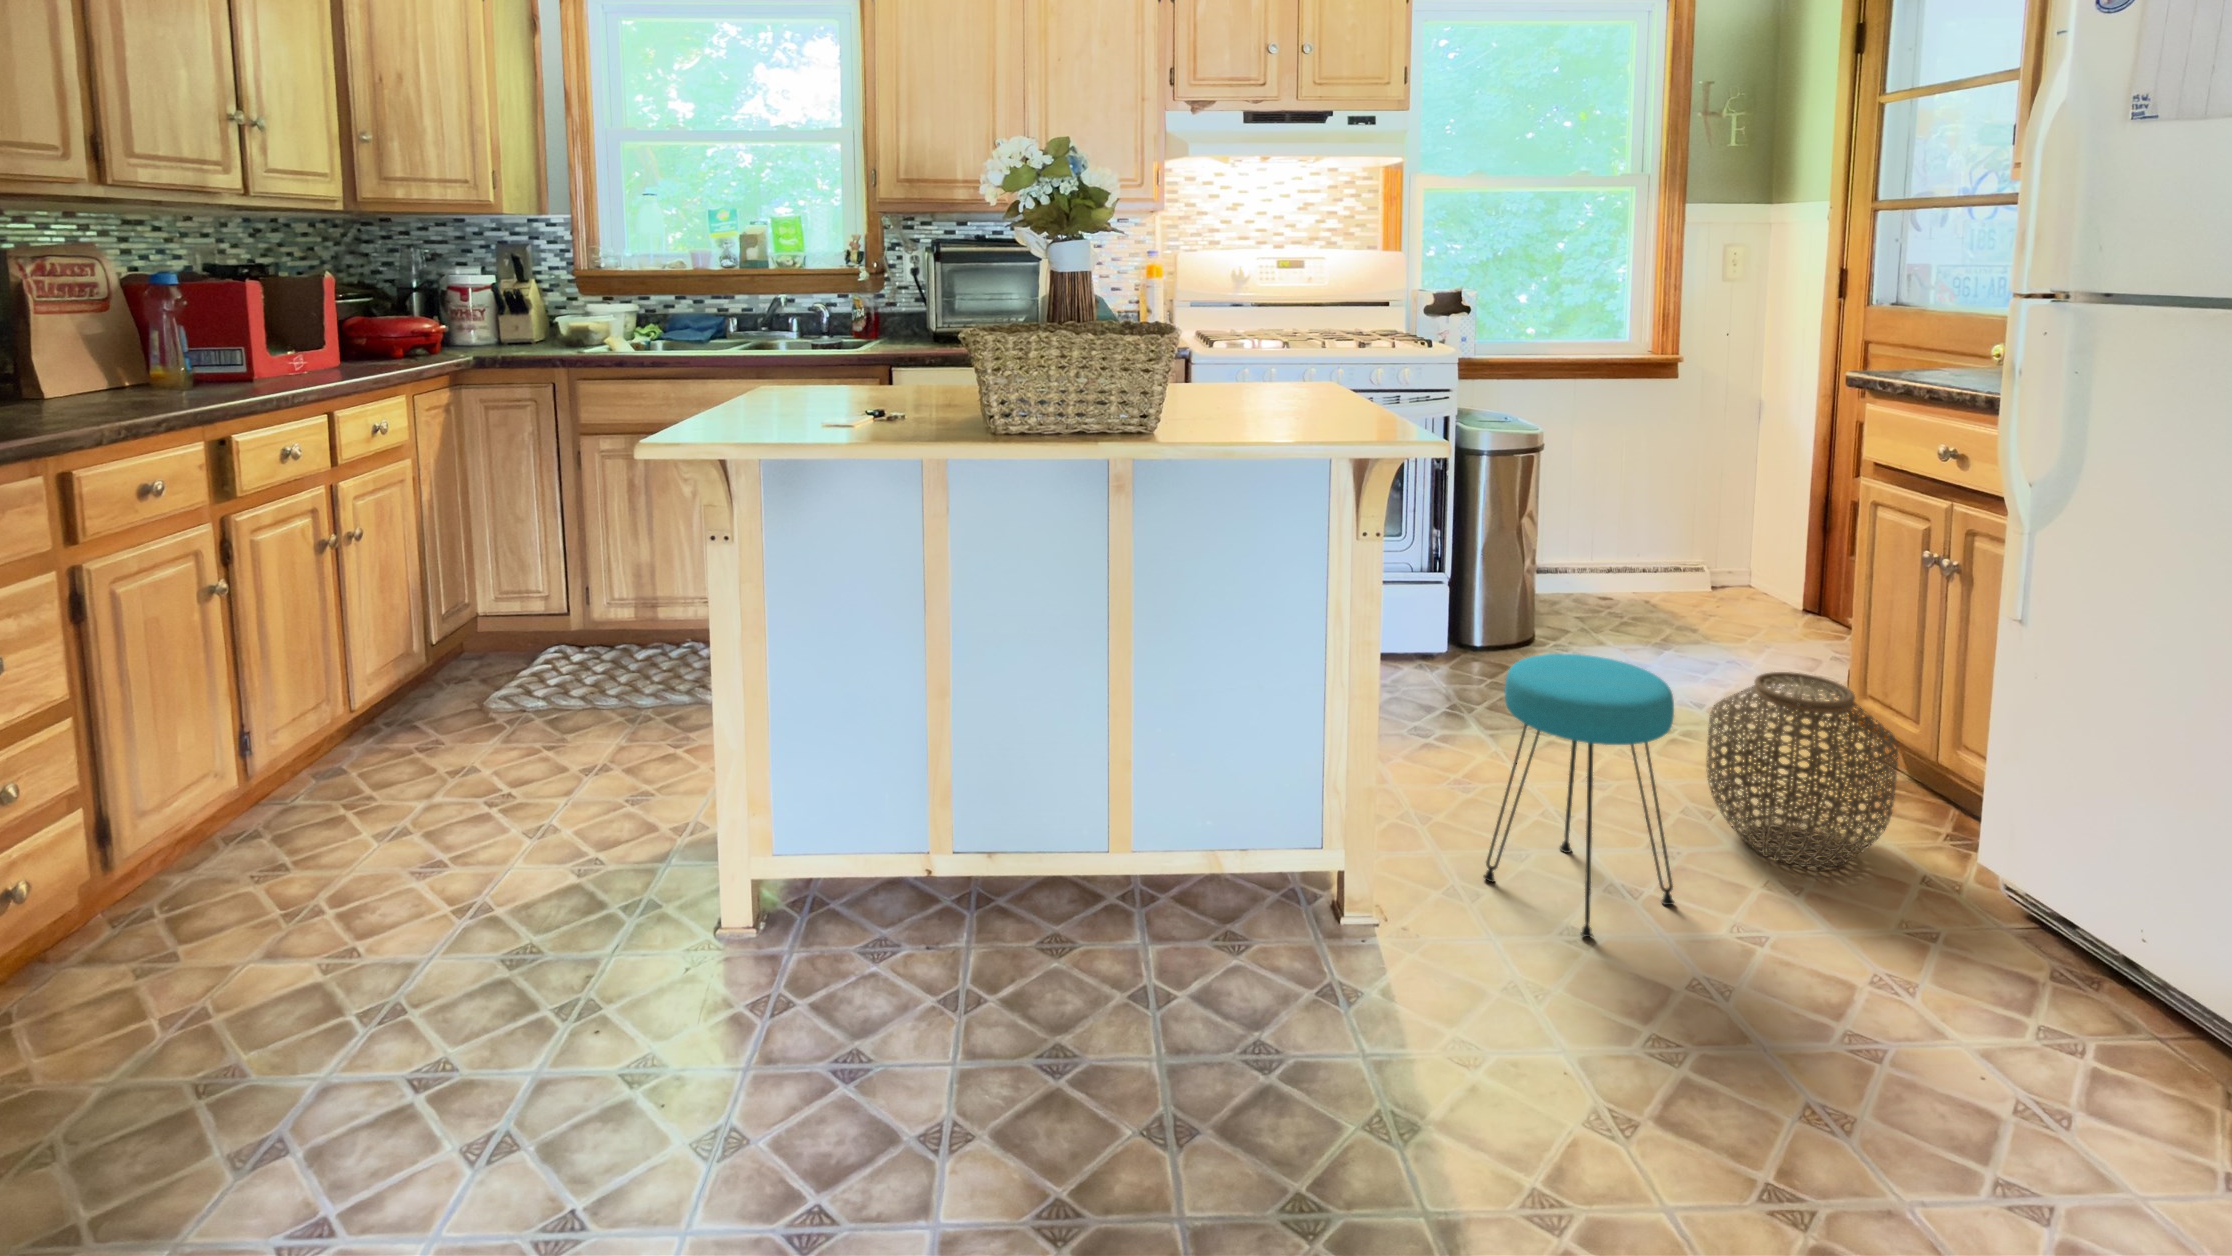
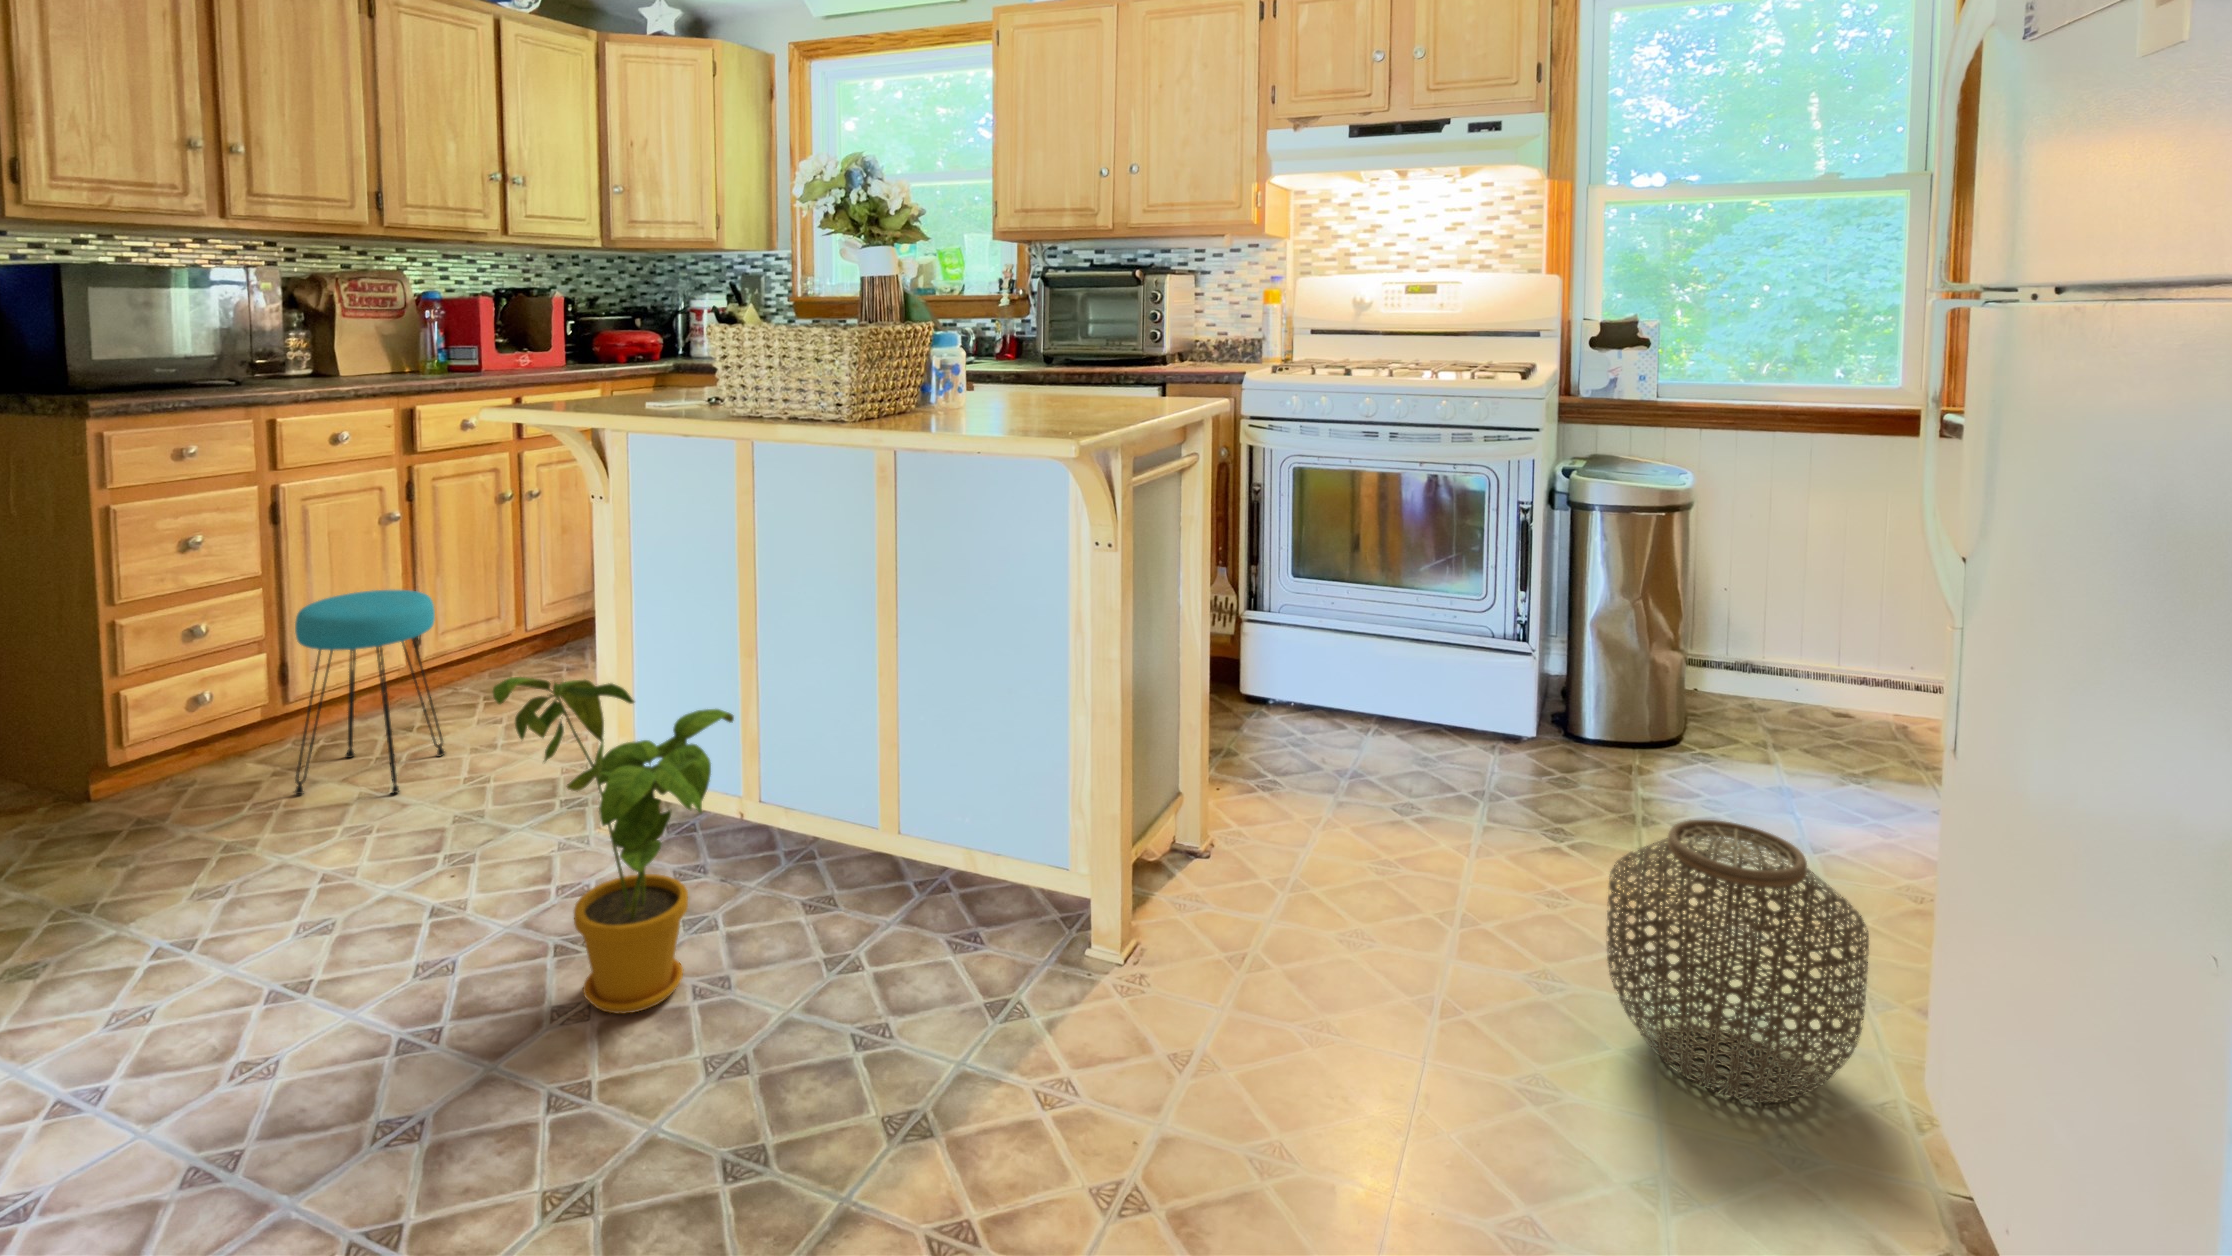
stool: present [1483,654,1674,937] -> present [295,590,445,794]
house plant: none [865,732,1098,1091] -> present [493,677,734,1014]

